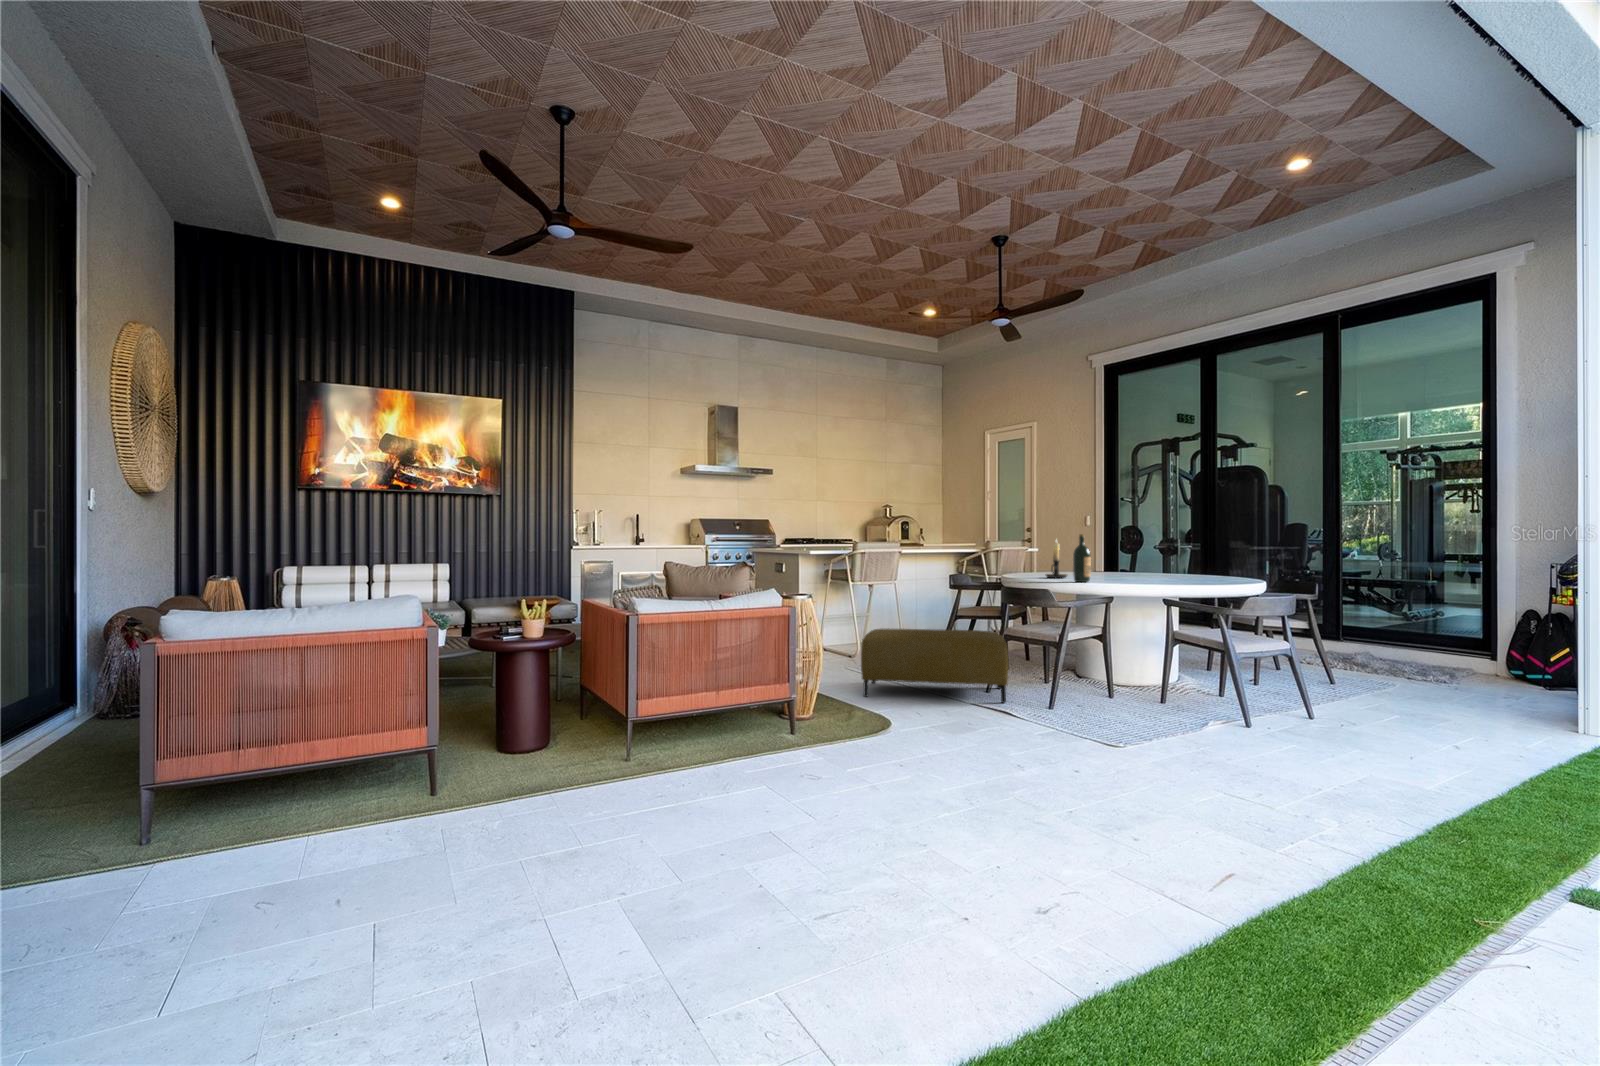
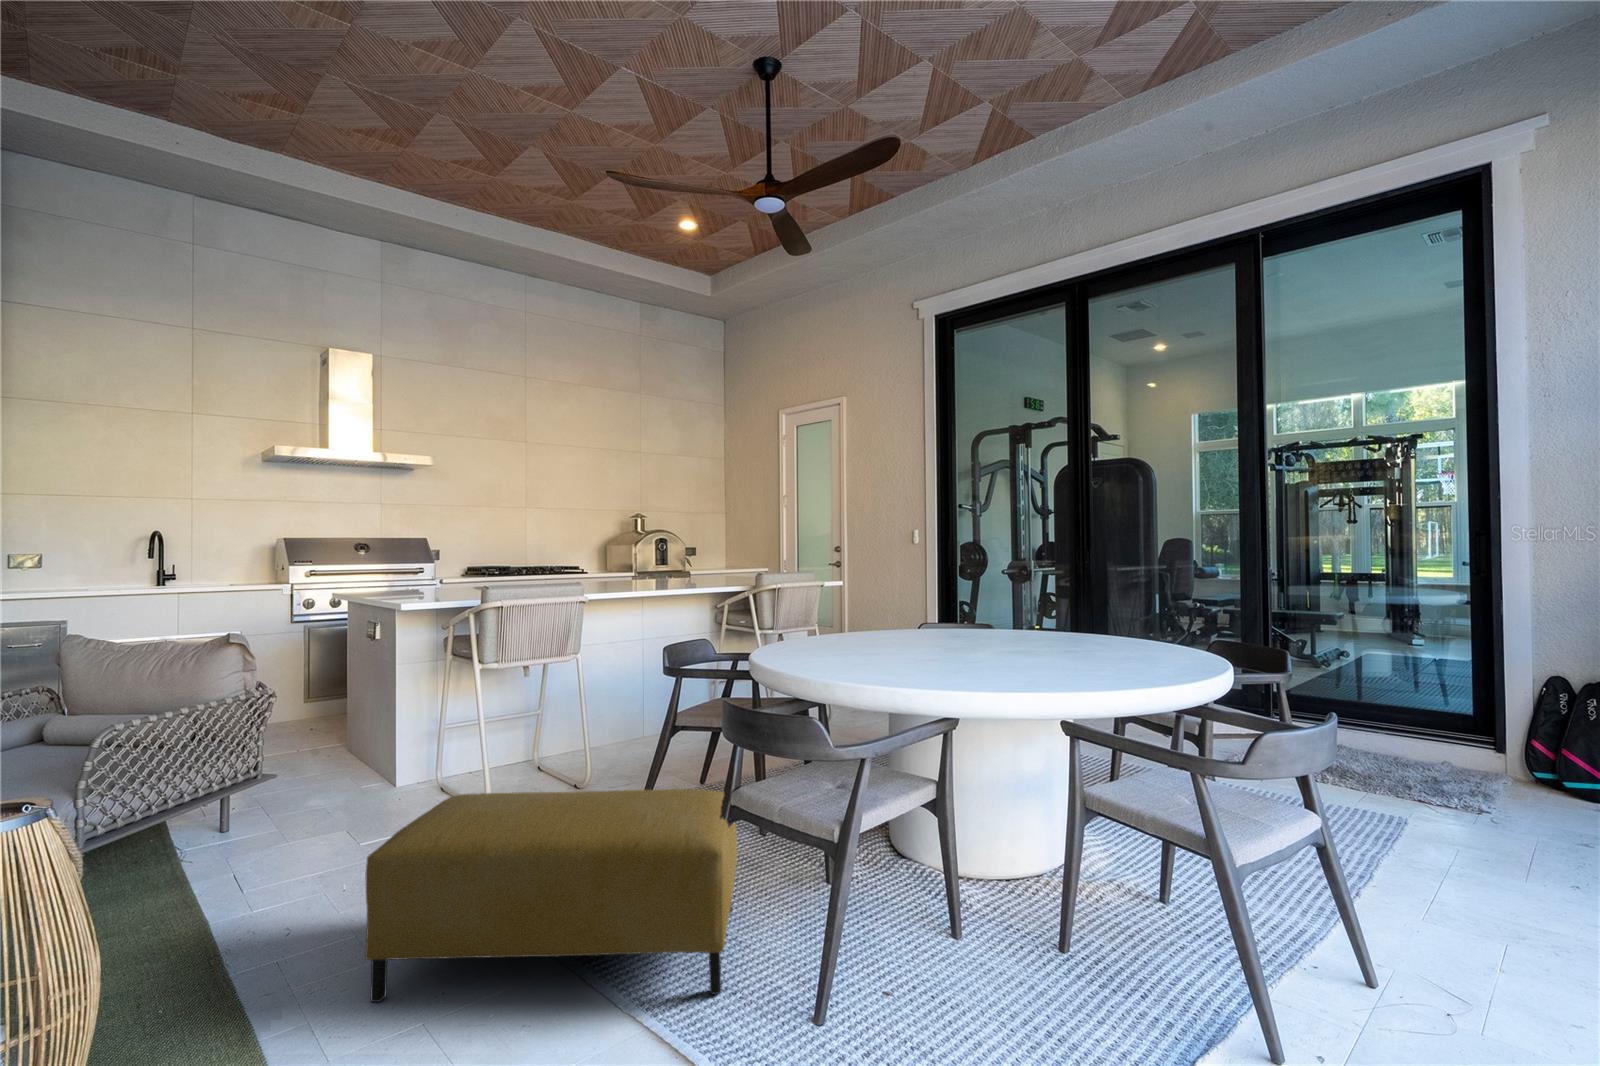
wine bottle: present [1073,534,1091,582] -> none [877,578,912,683]
candle holder: present [1046,540,1067,578] -> none [831,579,871,659]

